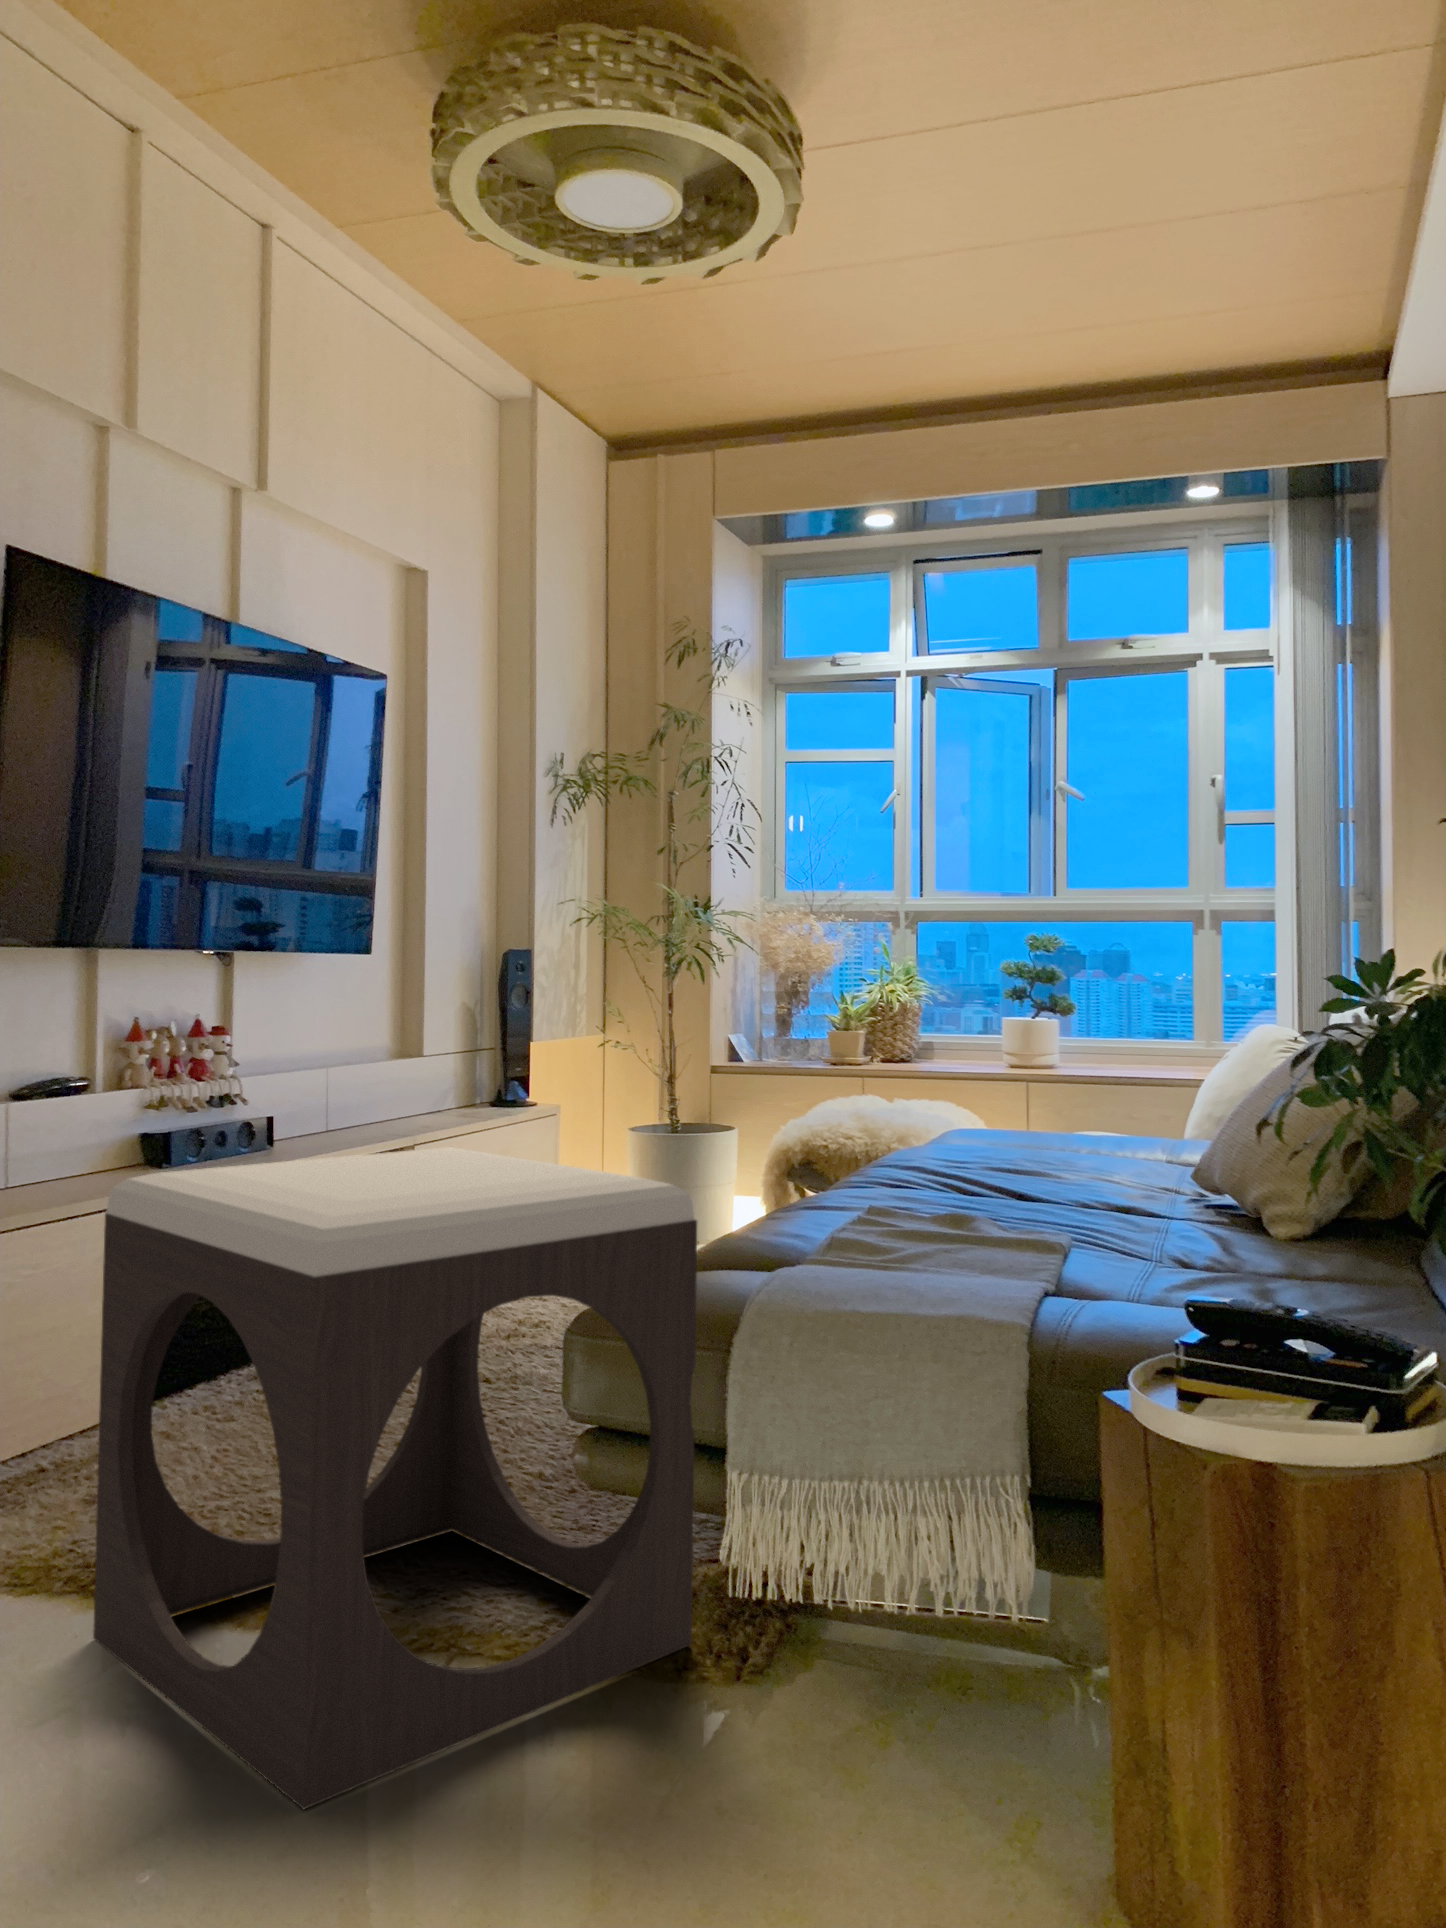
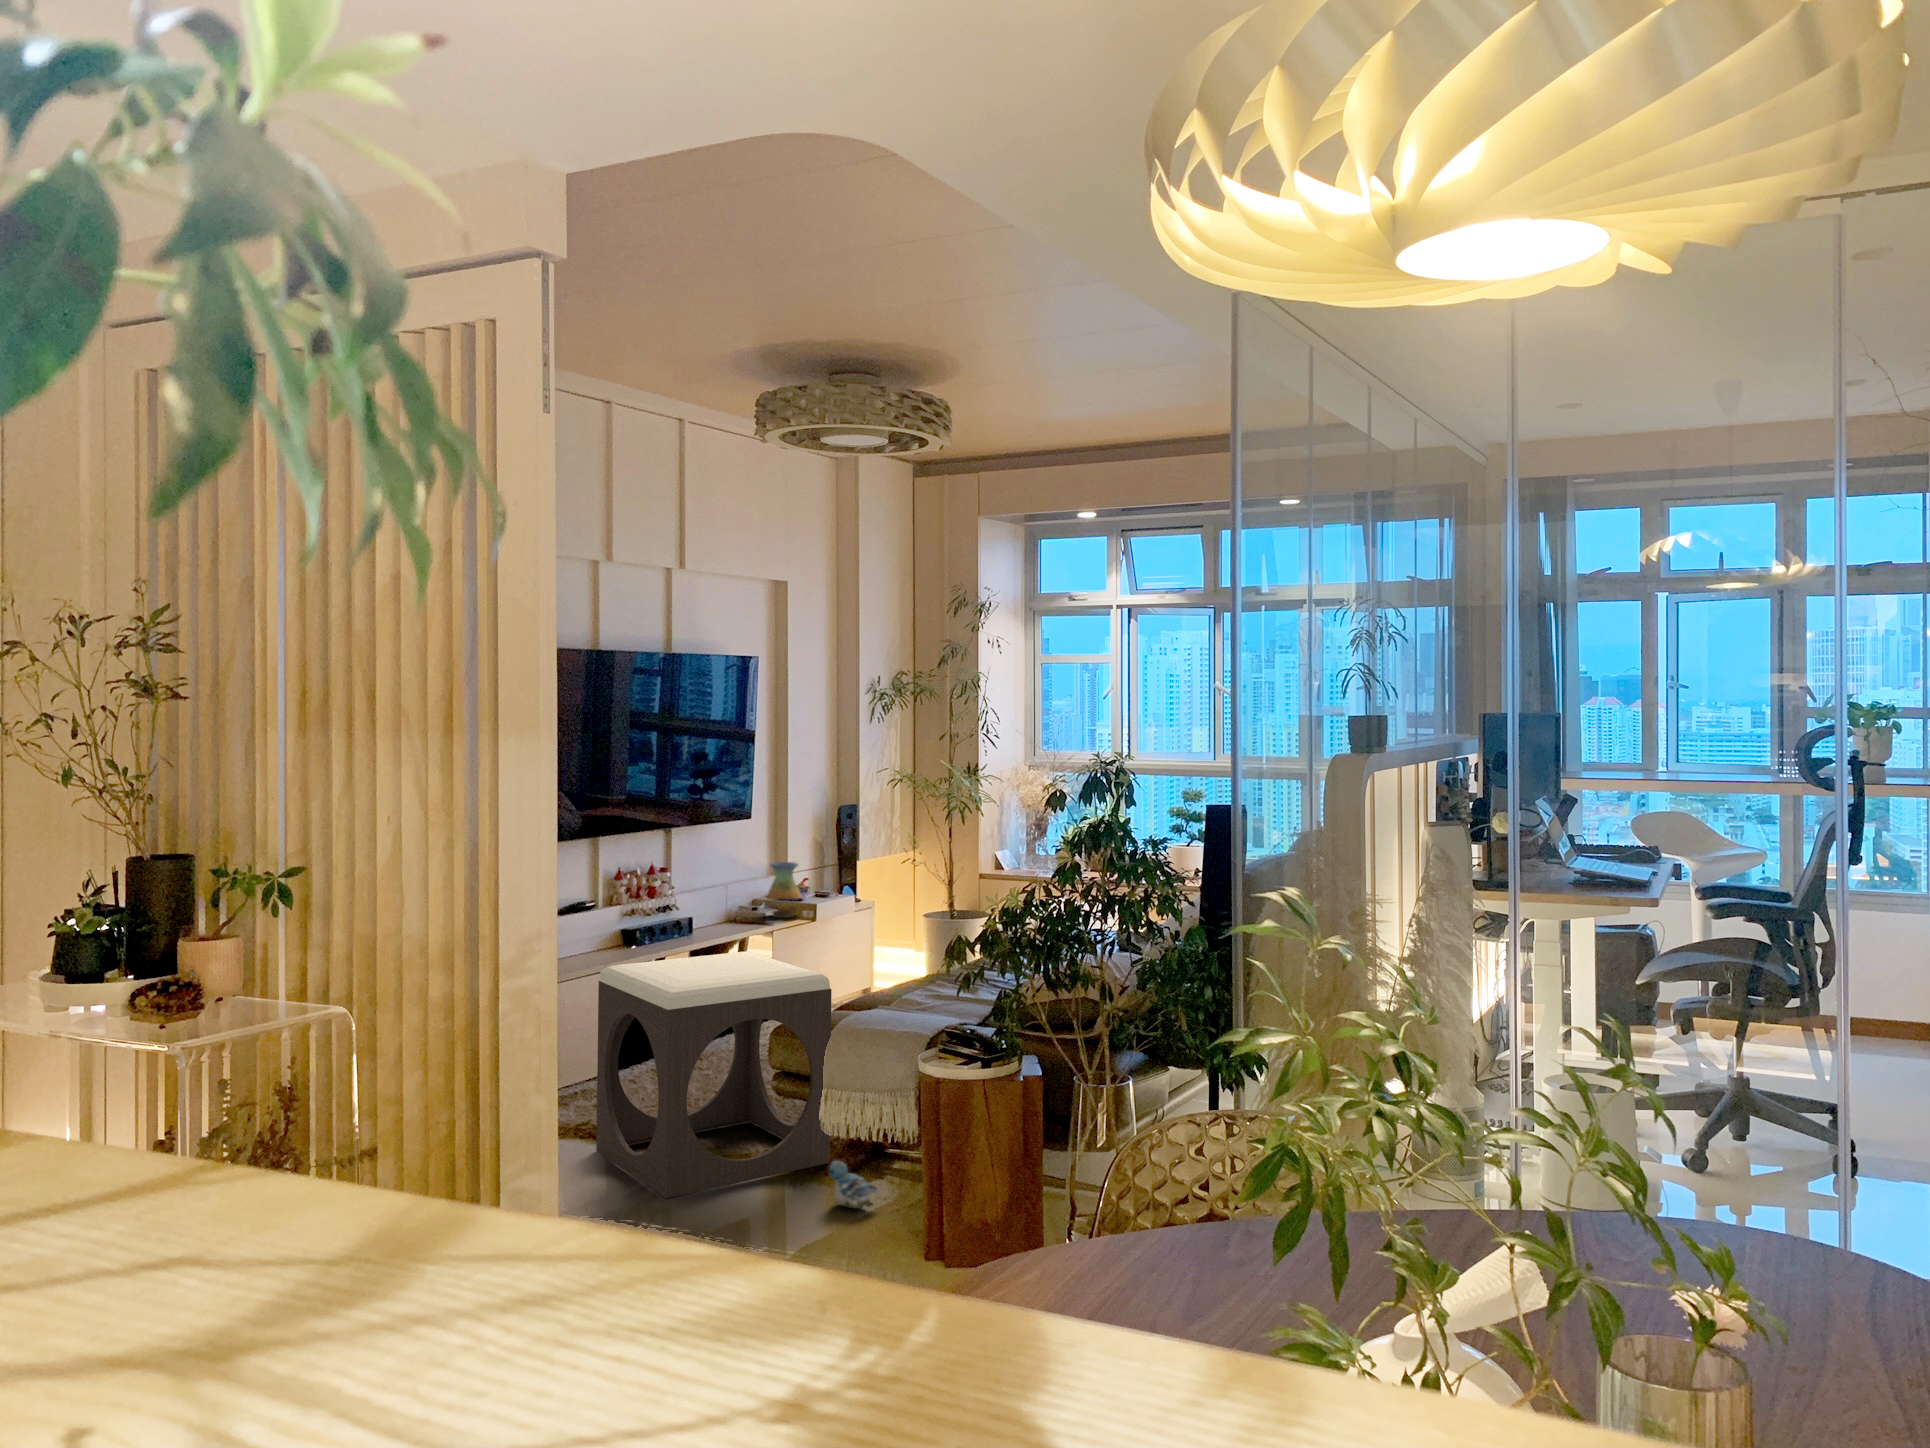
vase: none [398,1030,460,1123] -> present [766,862,801,917]
plush toy: none [760,1675,911,1816] -> present [829,1161,881,1208]

